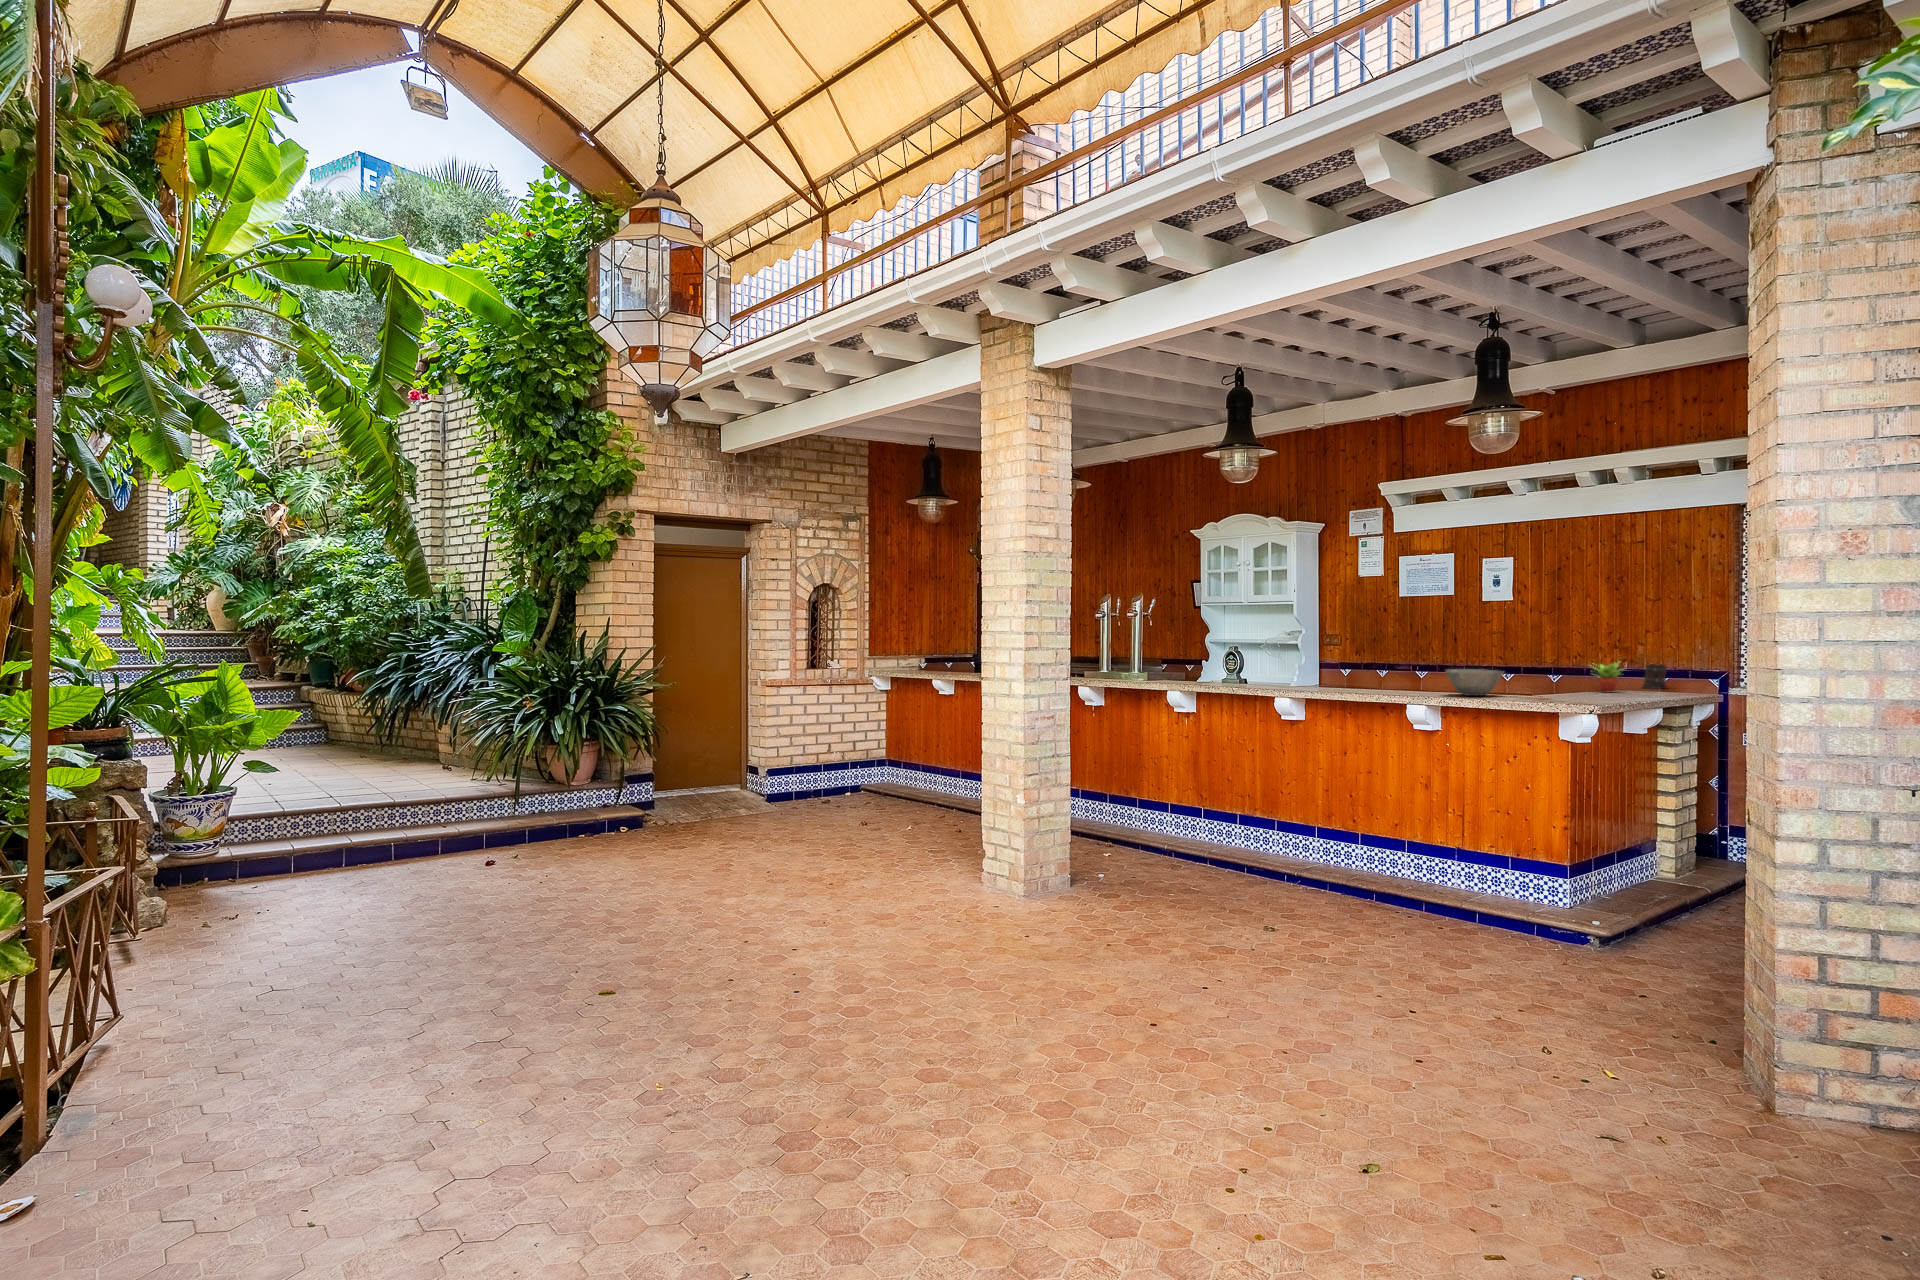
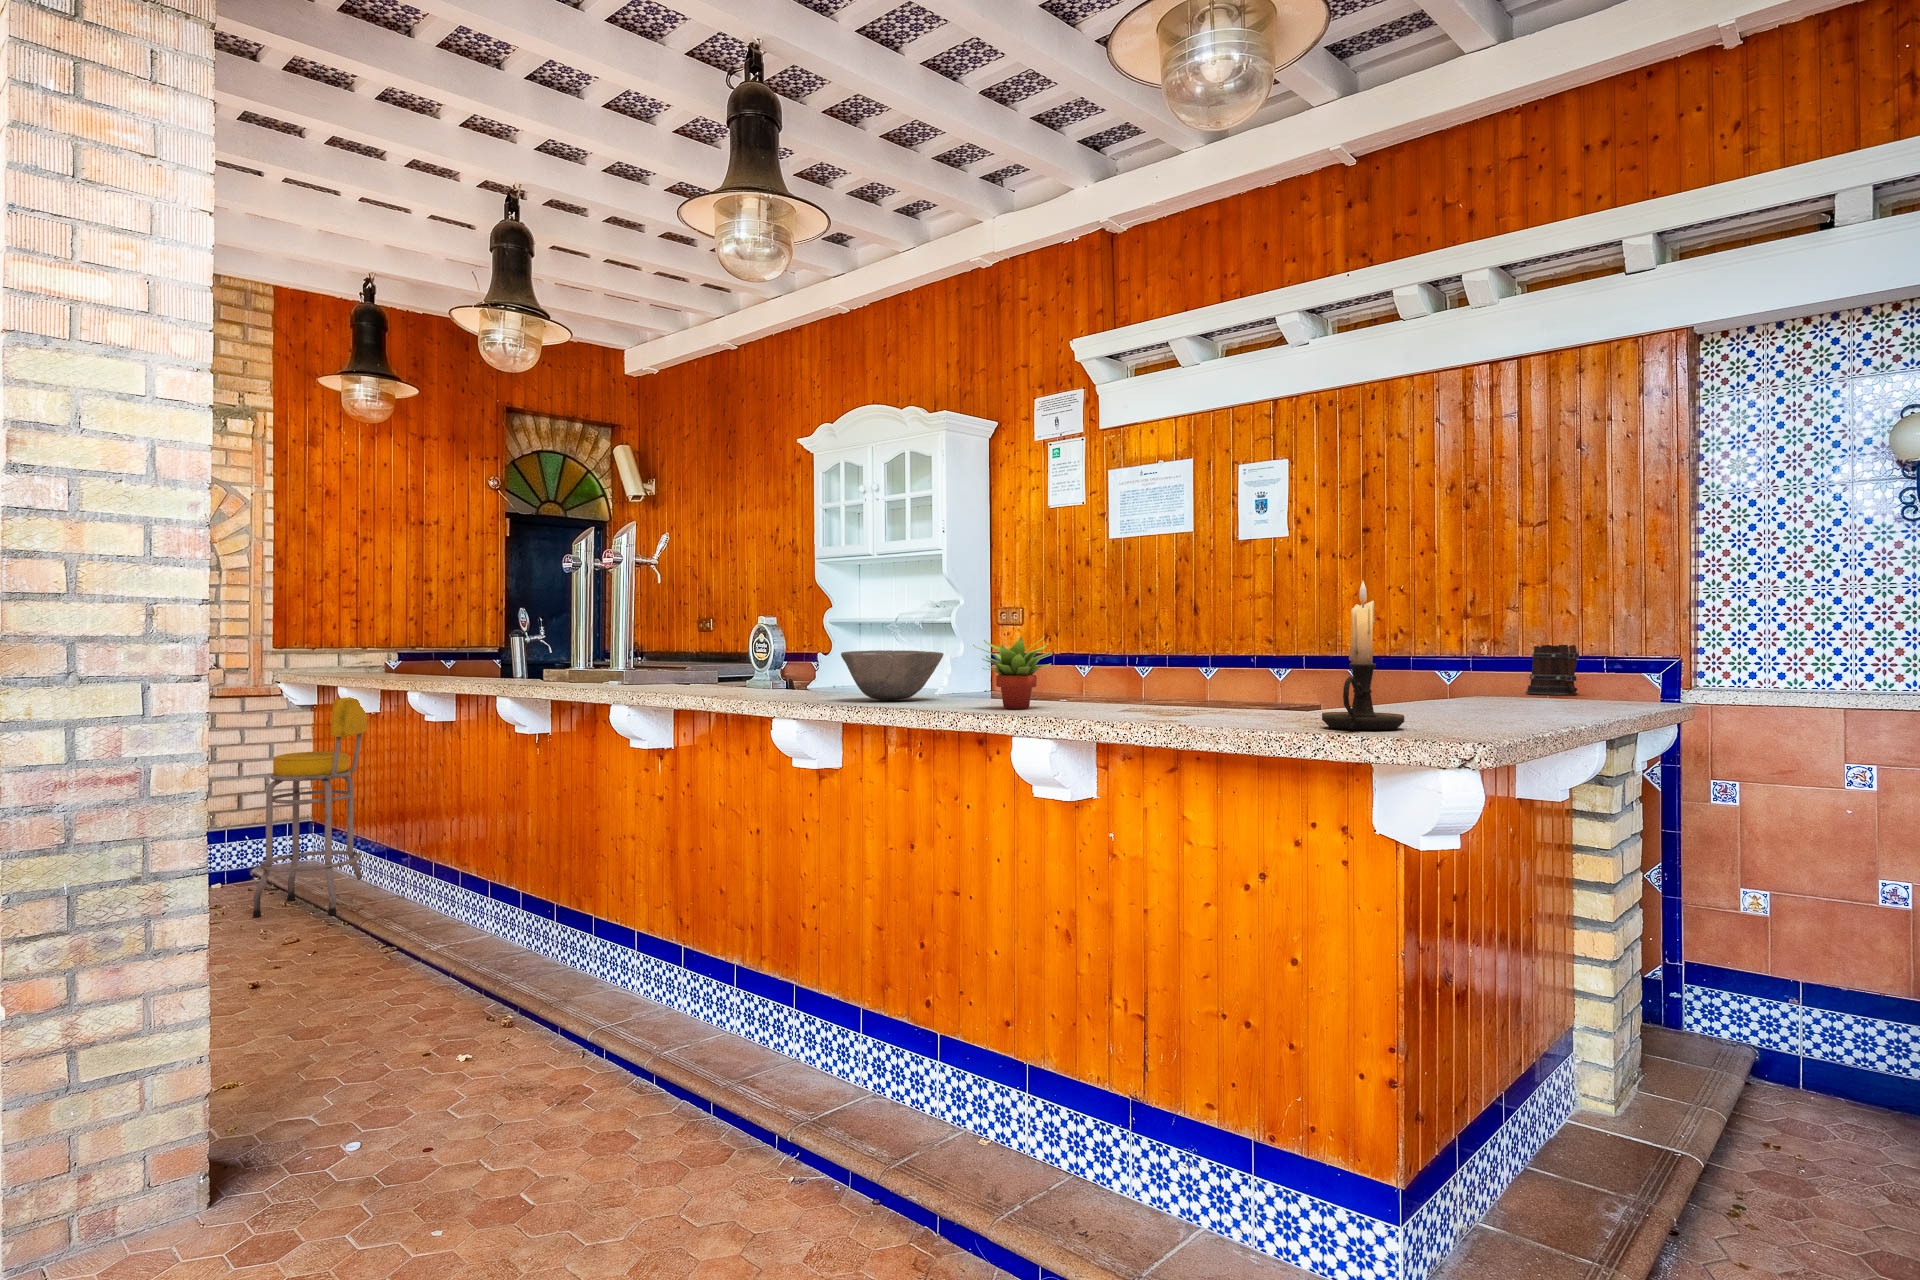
candle holder: none [1539,648,1571,702] -> present [1322,581,1404,730]
succulent plant: present [1593,663,1619,693] -> present [973,636,1052,709]
bowl: present [1446,669,1504,696] -> present [841,650,944,700]
bar stool: none [898,684,947,807] -> present [253,697,367,918]

